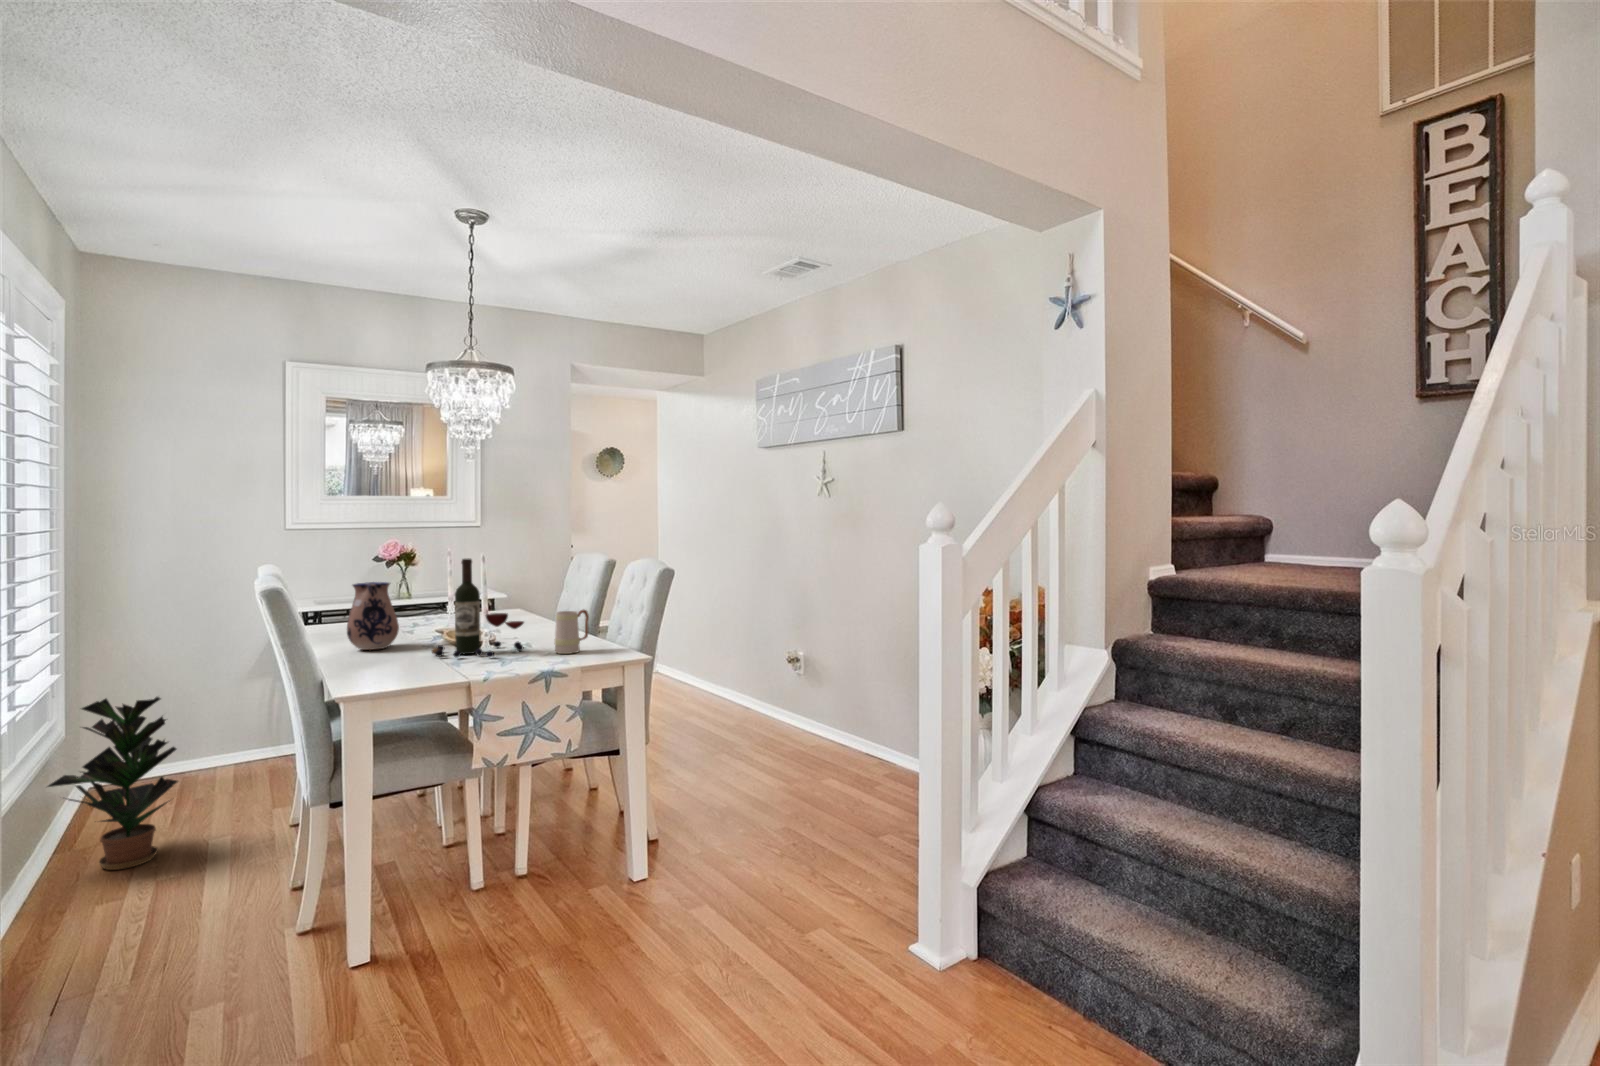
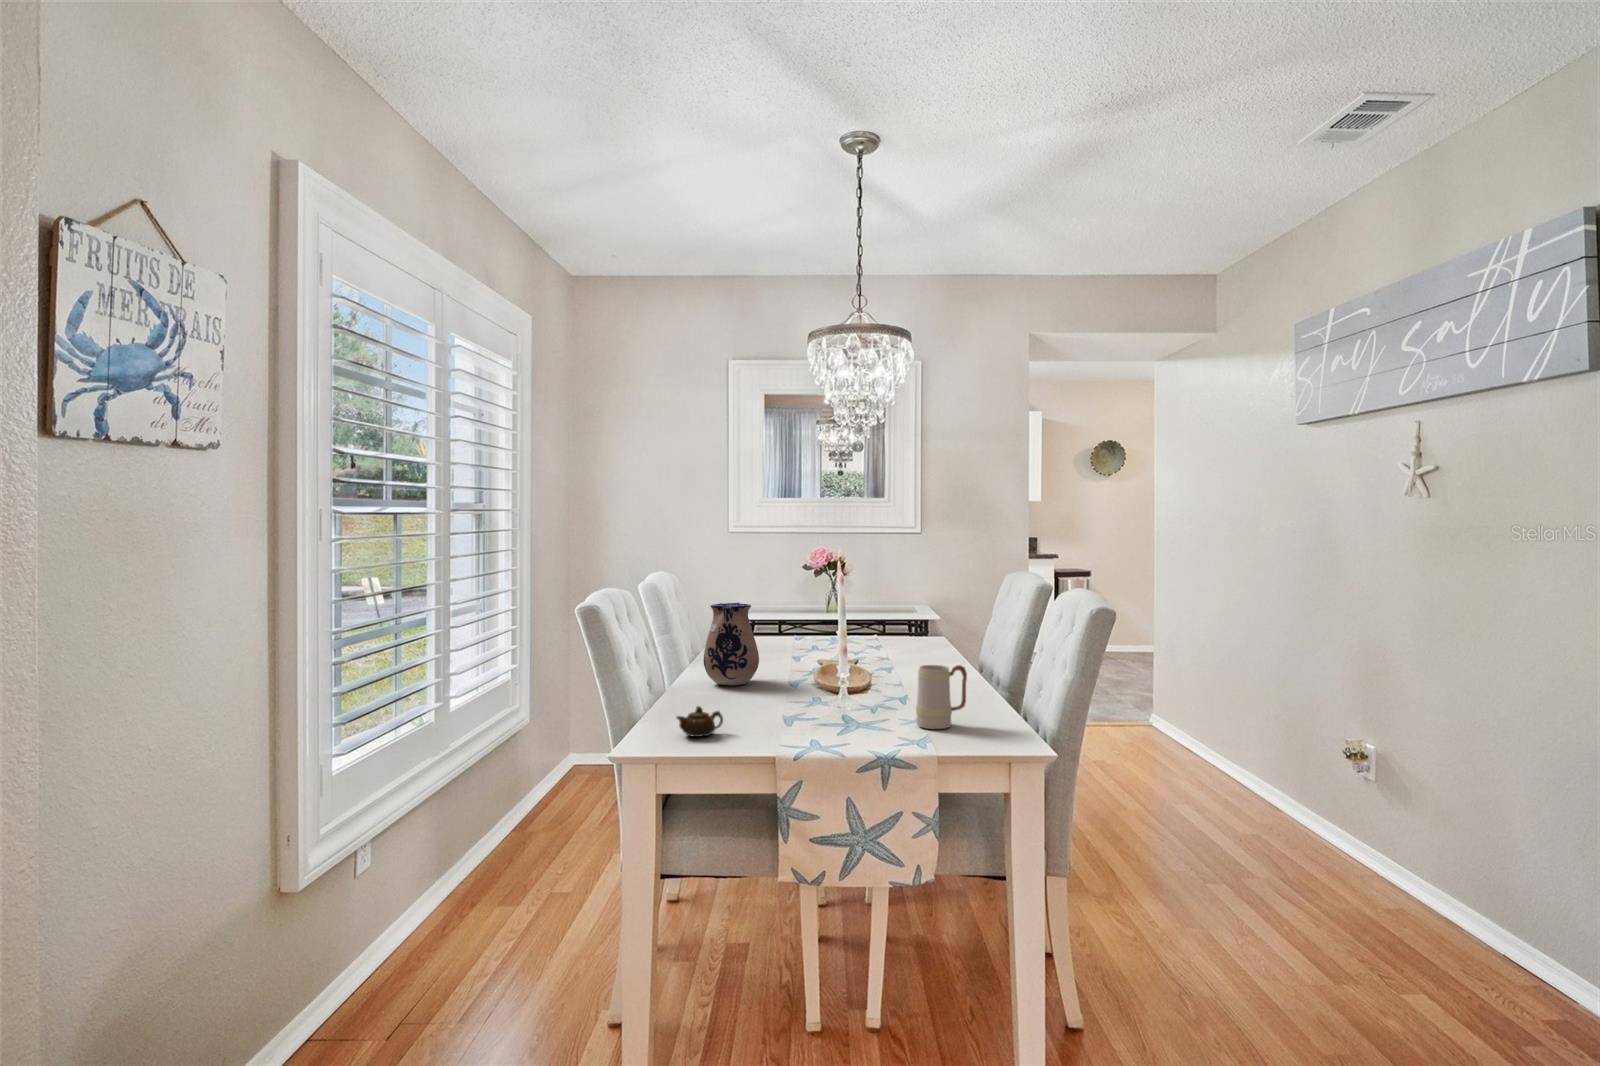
wine bottle: present [432,558,524,657] -> none [773,582,885,723]
teapot: none [376,655,411,678] -> present [677,706,723,737]
potted plant: present [48,697,178,870] -> none [468,702,578,879]

